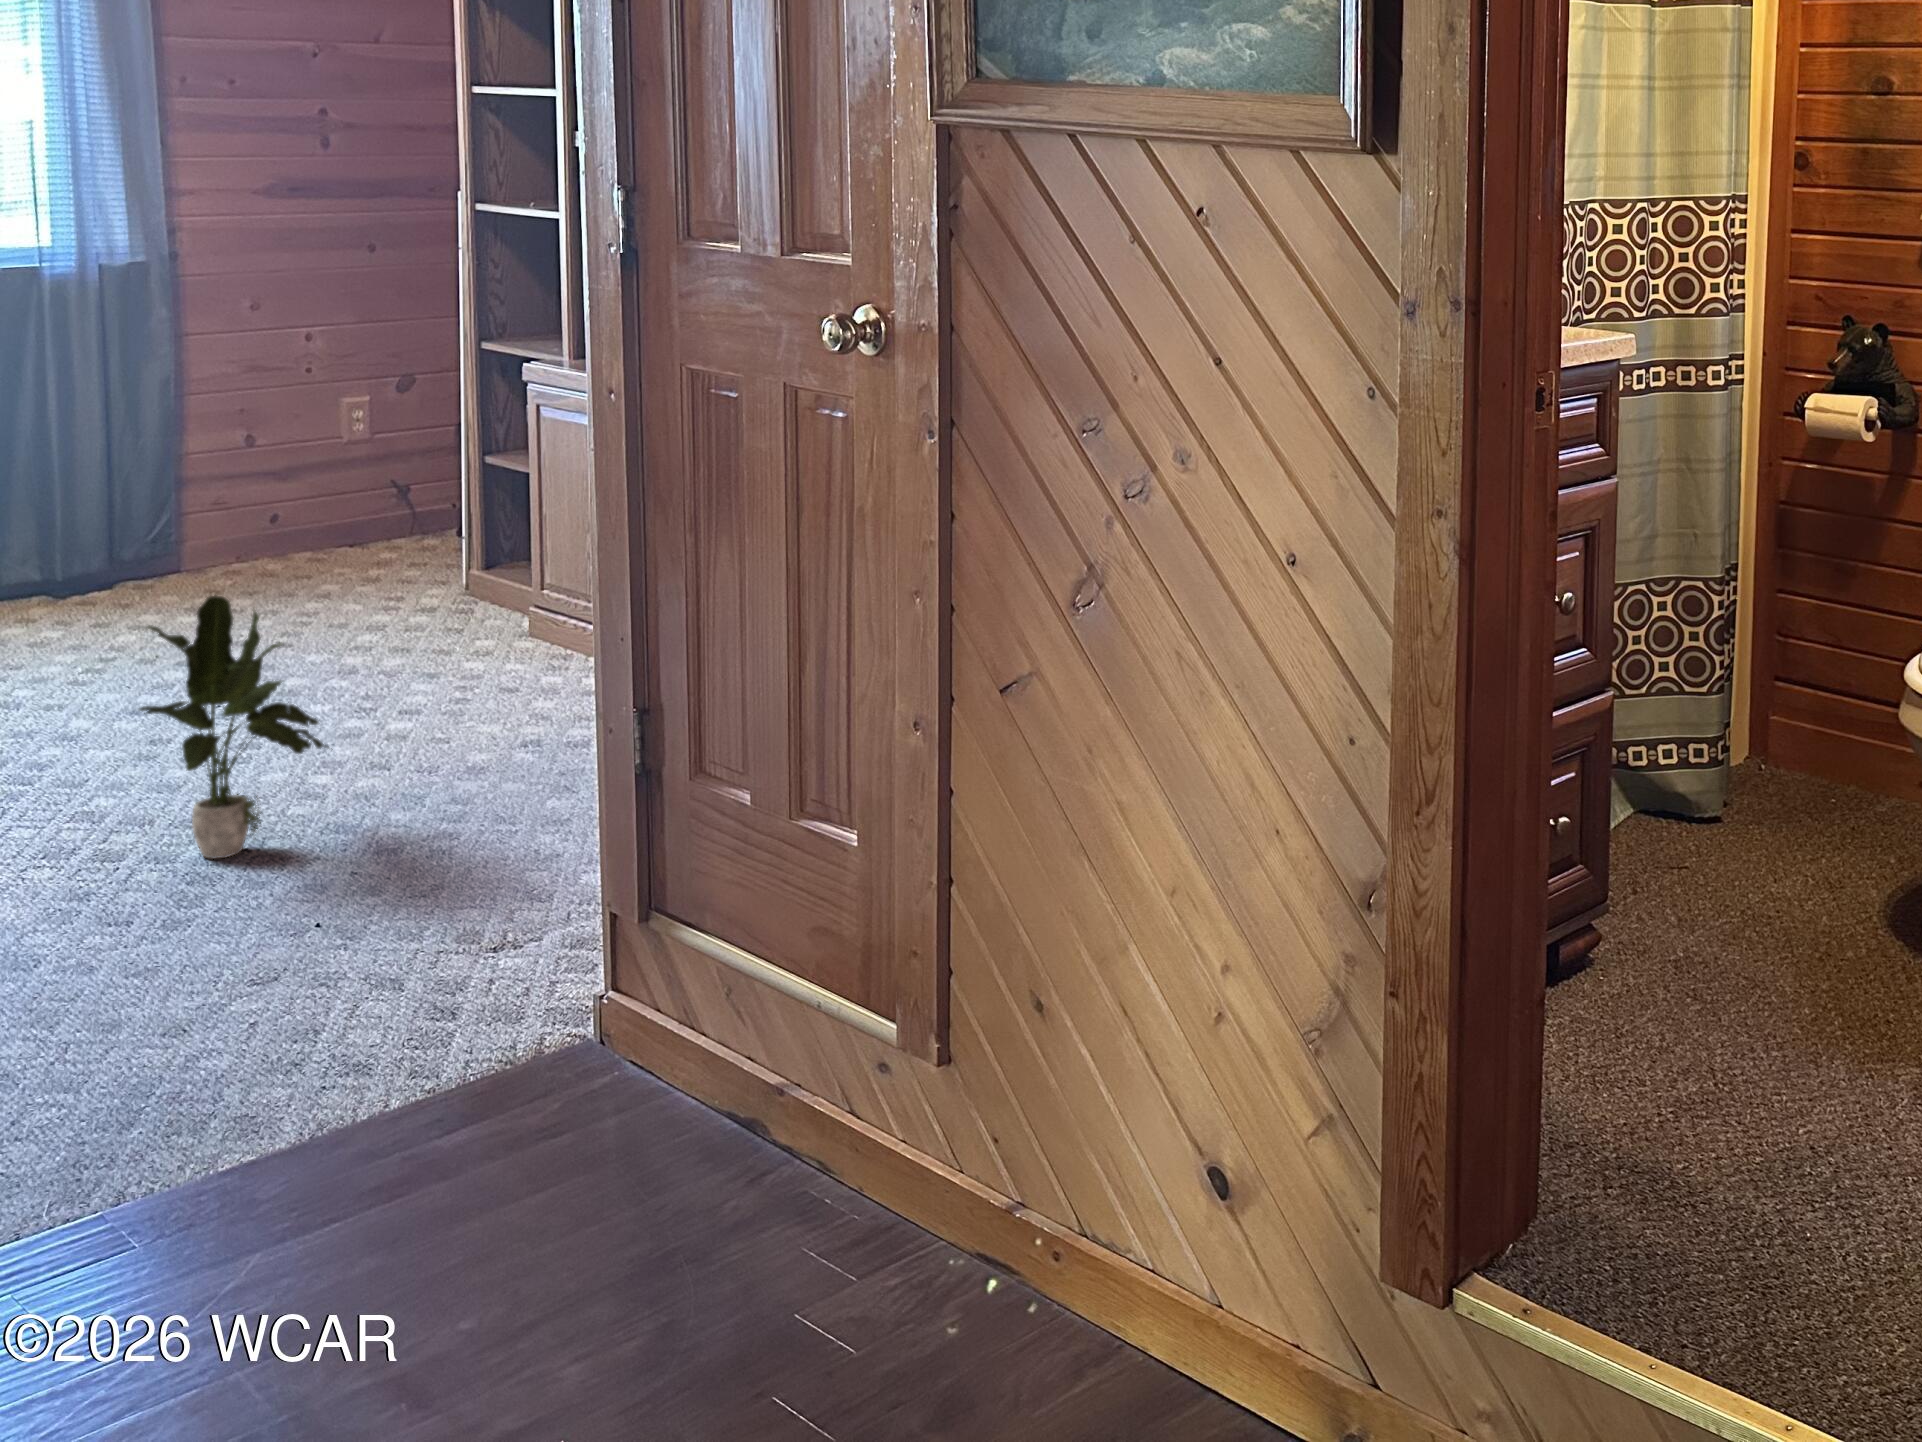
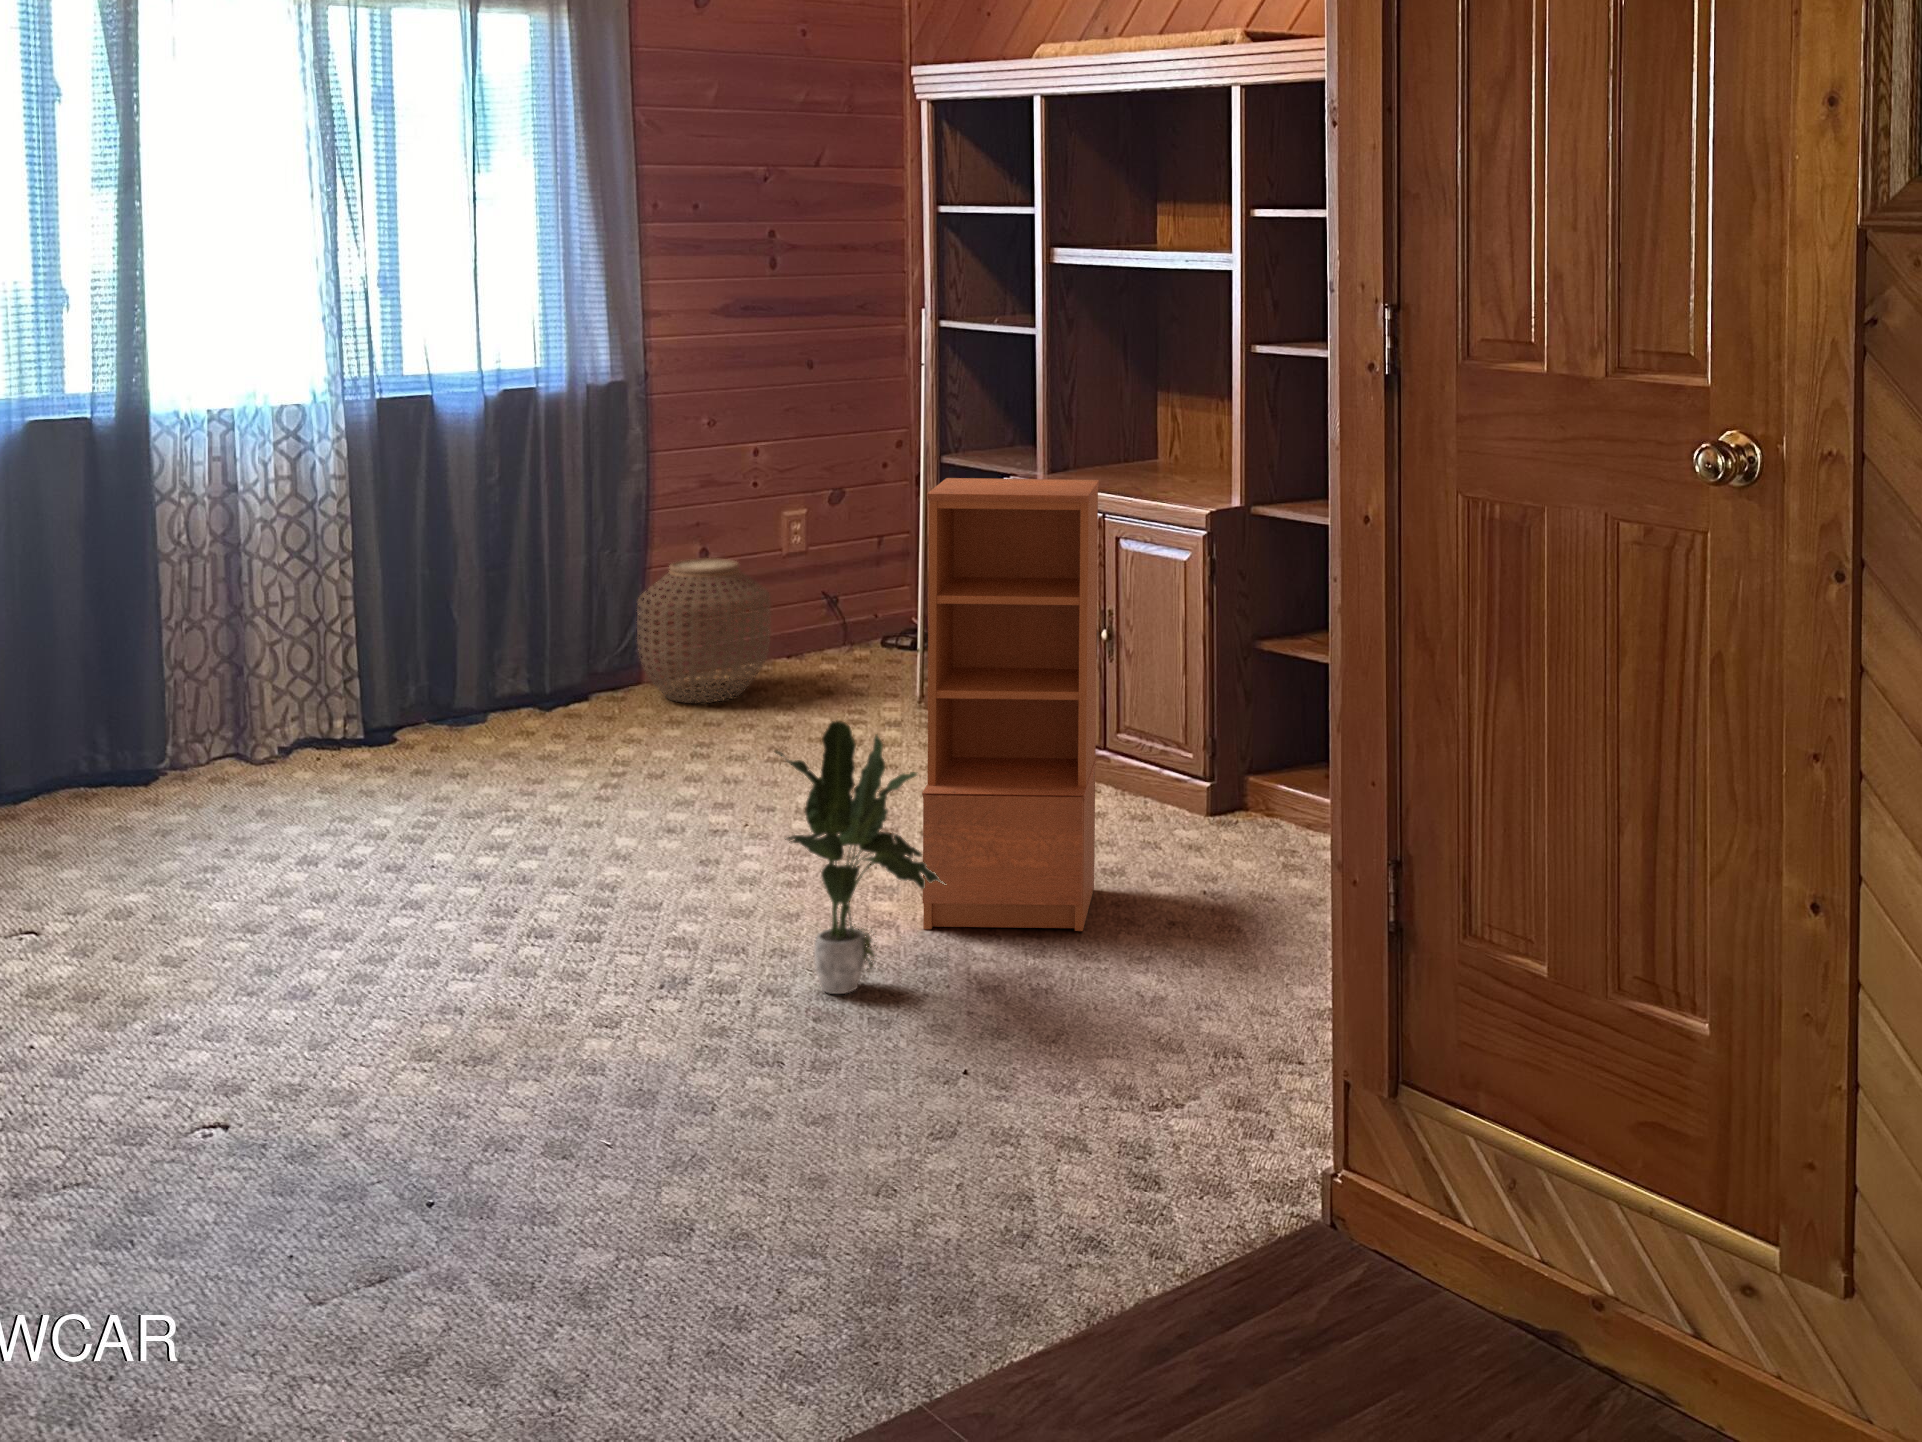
bookcase: none [339,359,549,796] -> present [922,478,1099,931]
woven basket: none [165,444,317,589] -> present [637,558,771,703]

